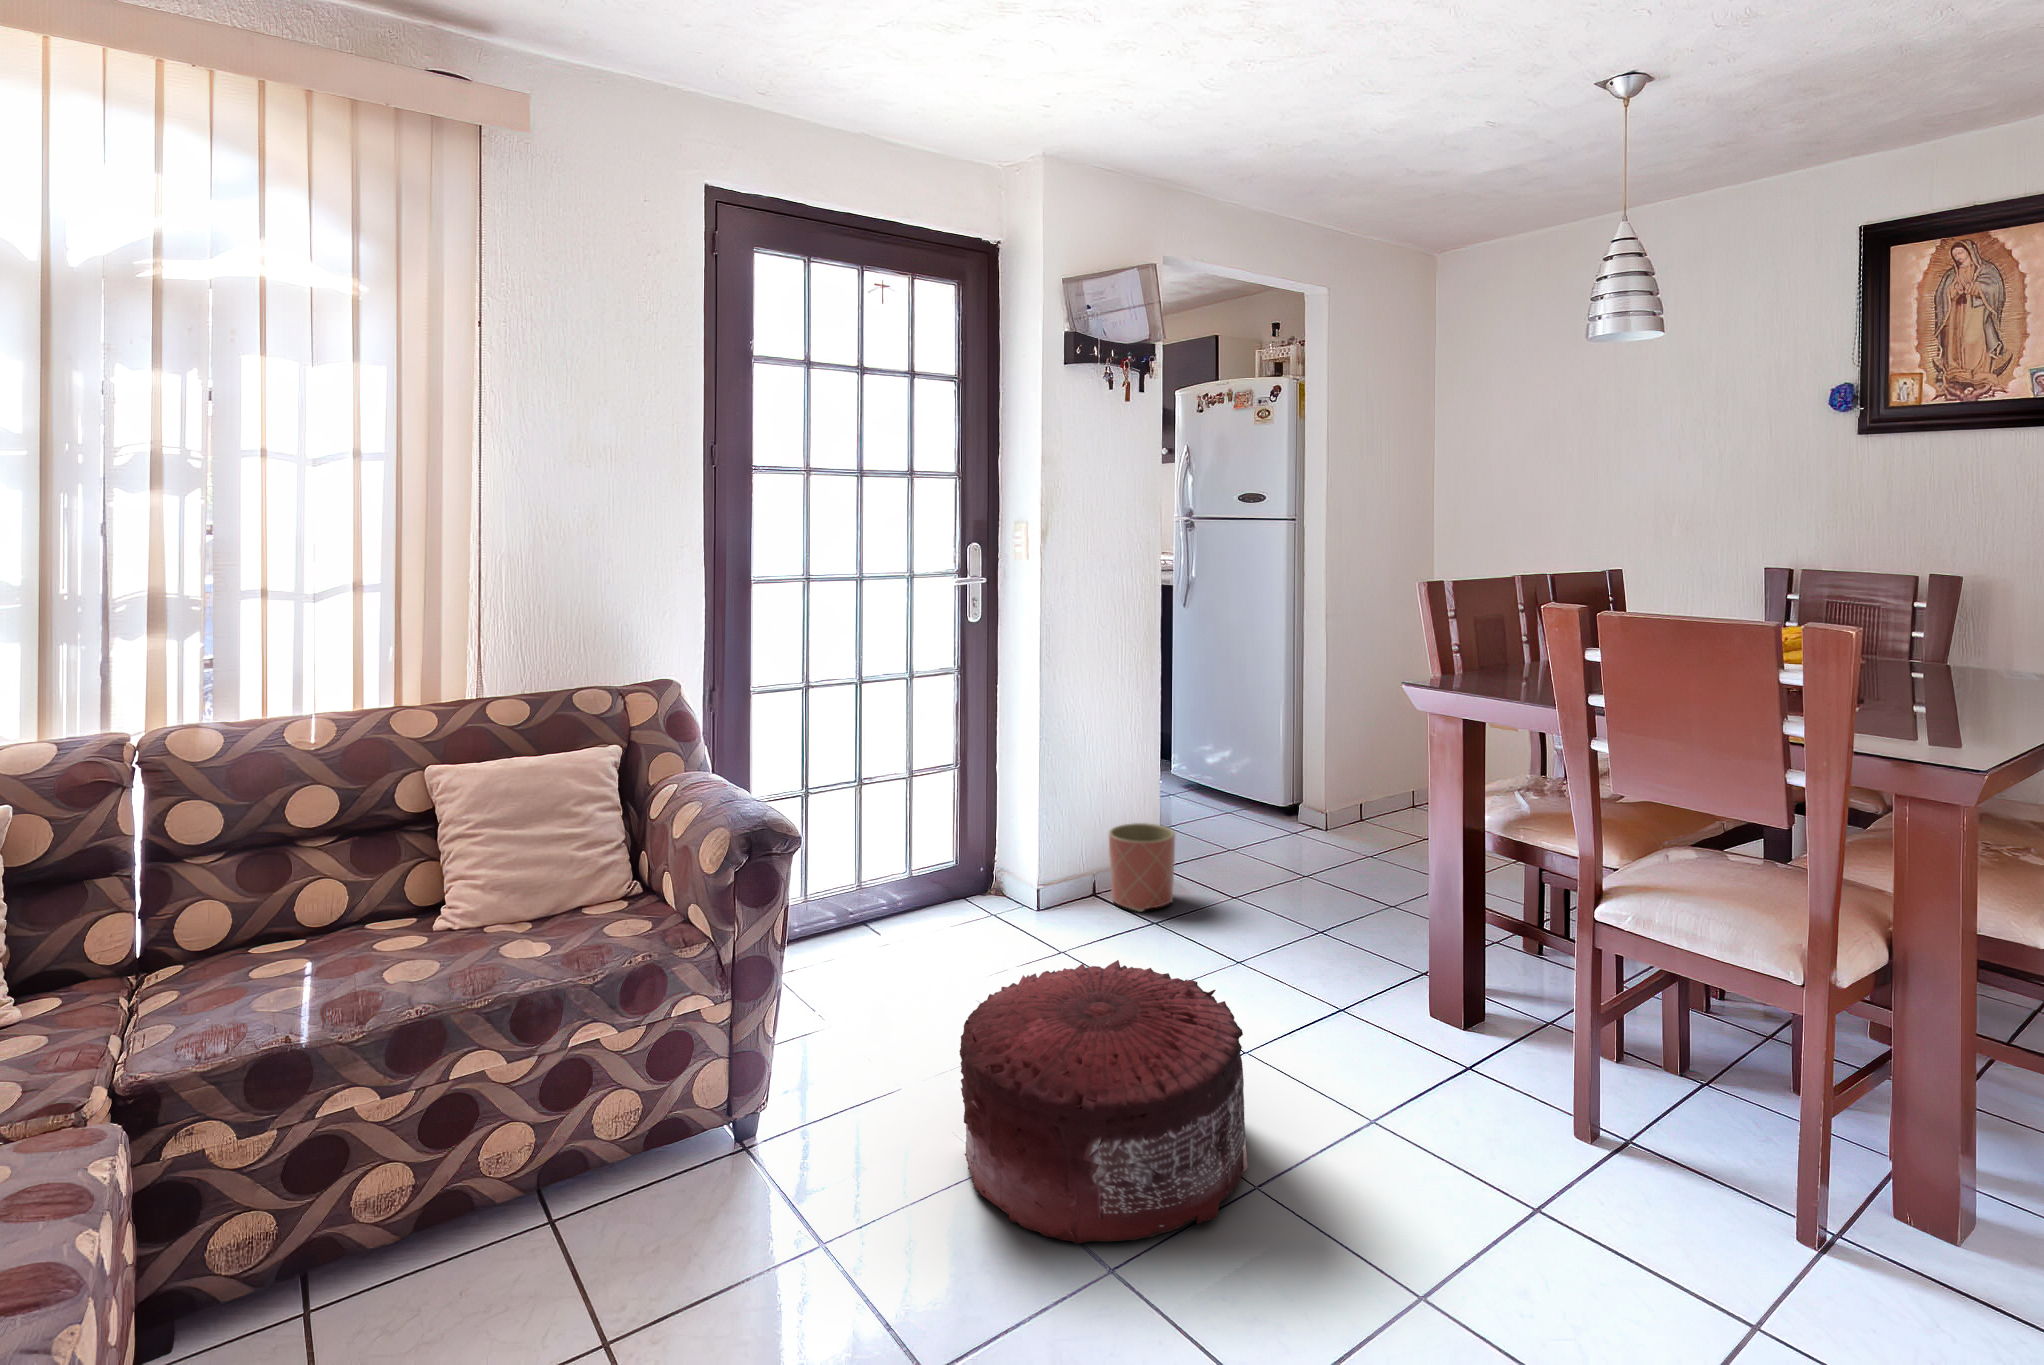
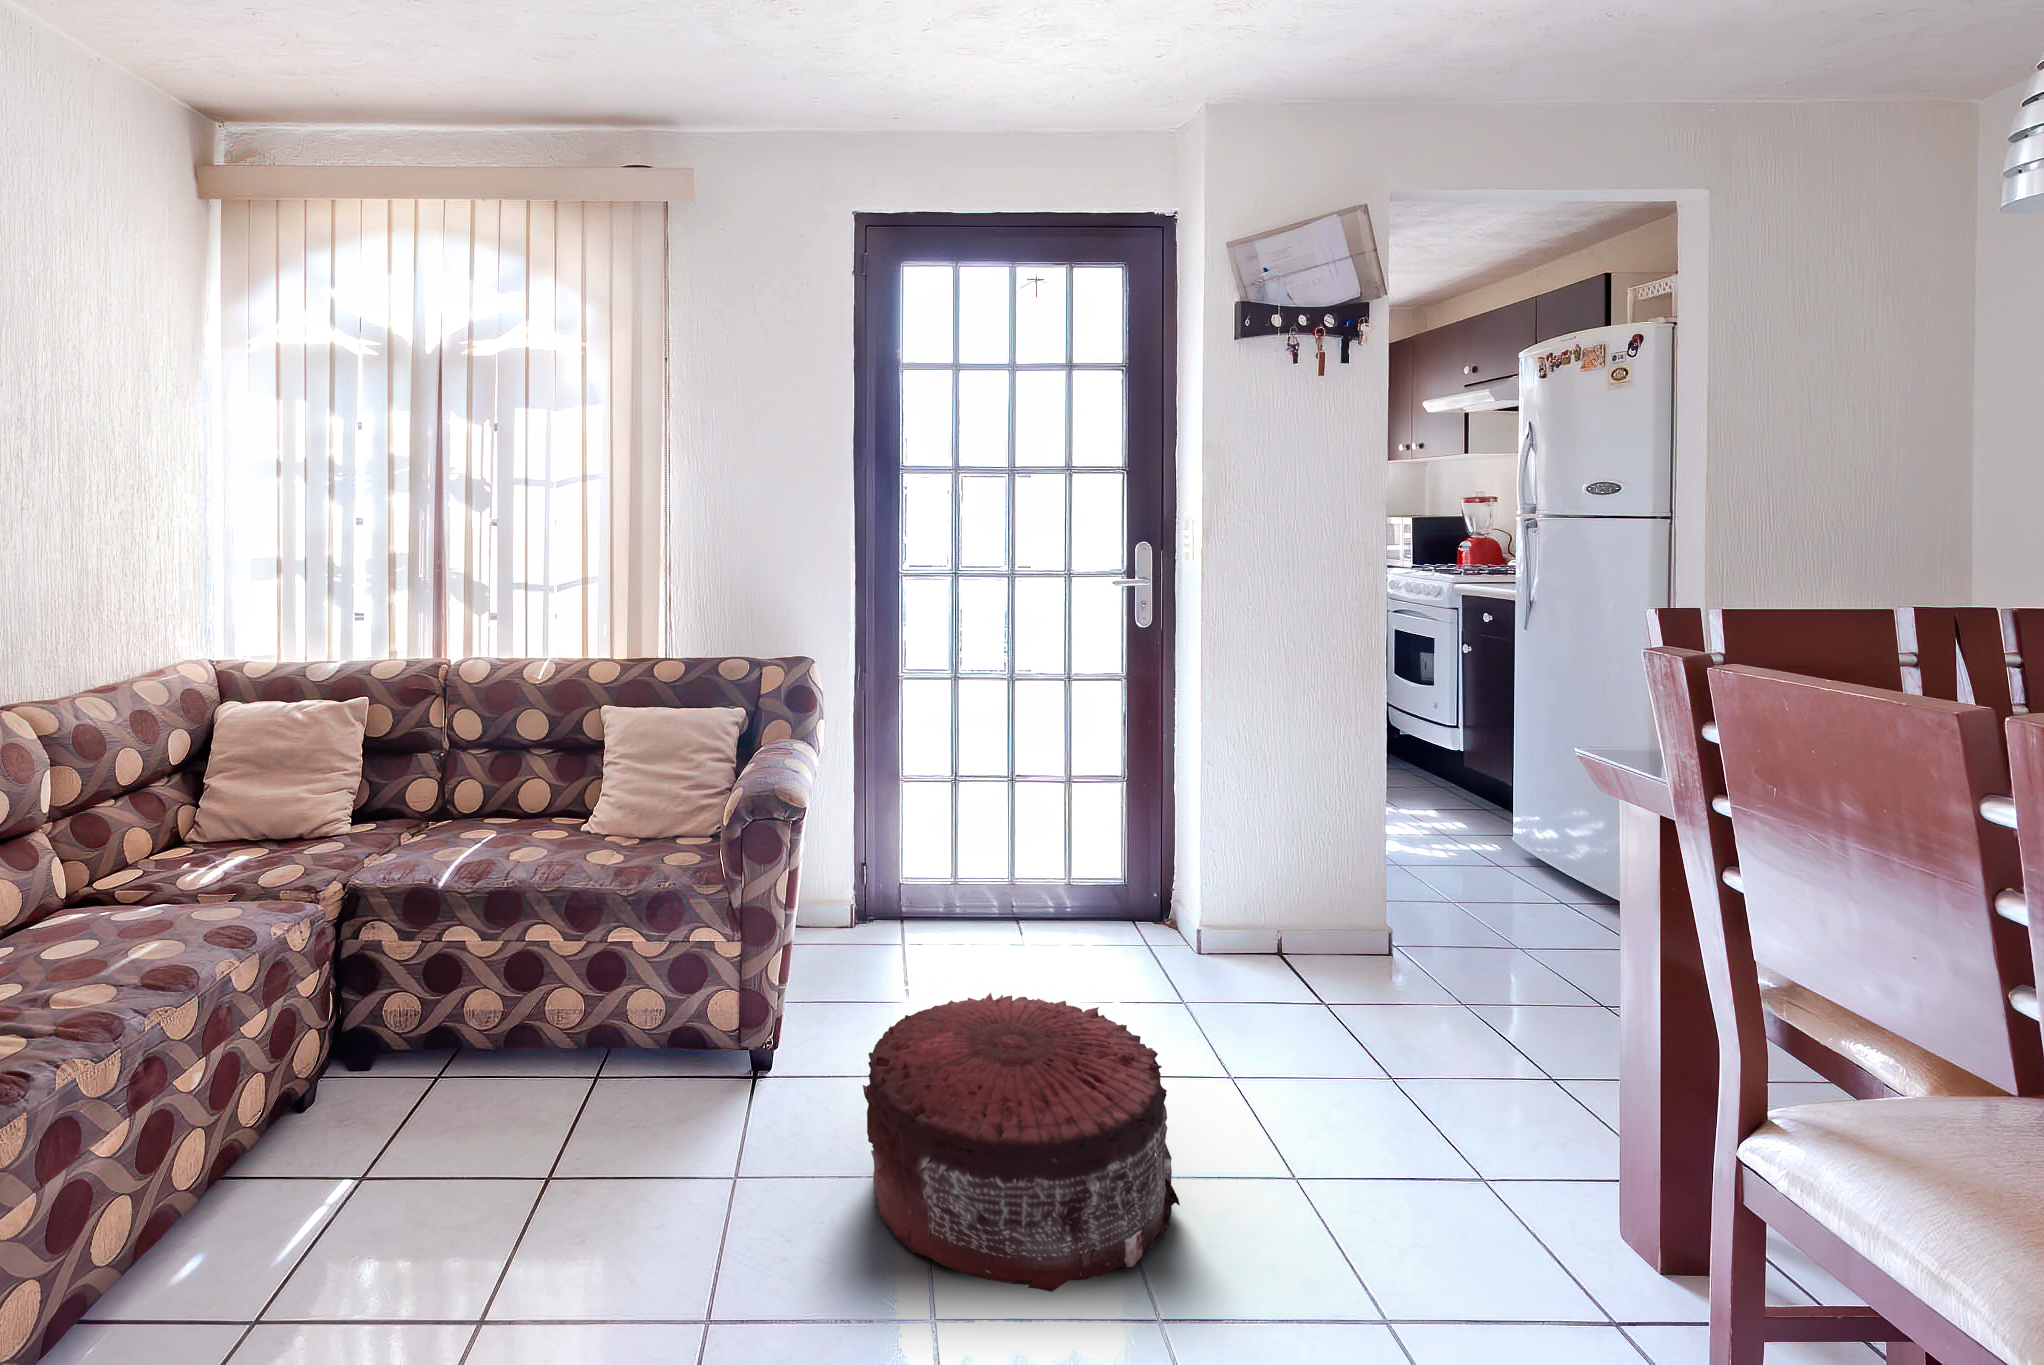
planter: present [1109,823,1175,912] -> none [1282,881,1368,987]

